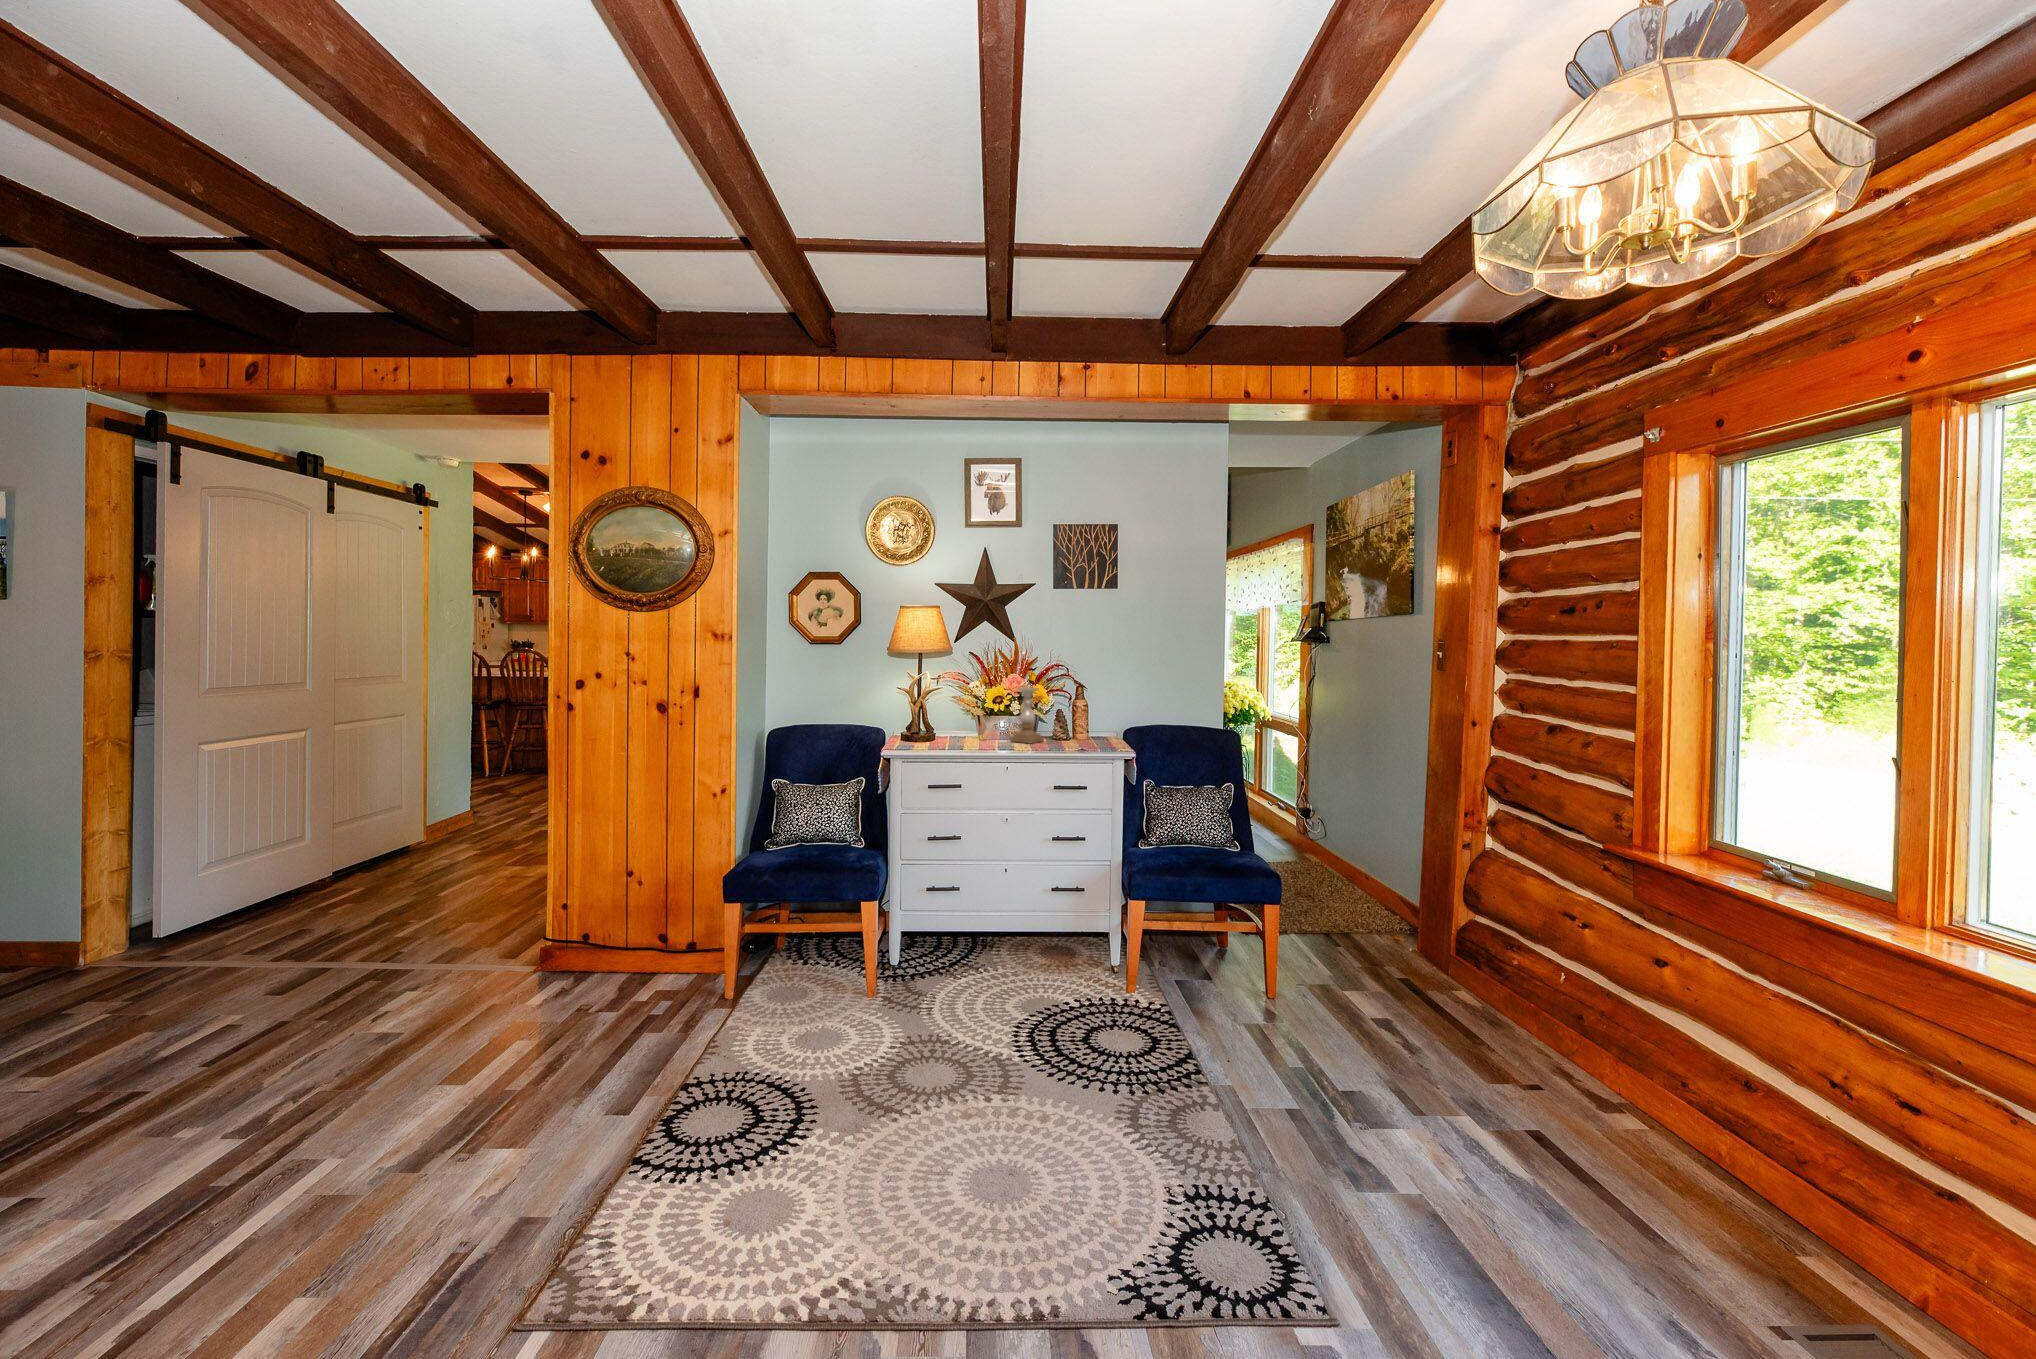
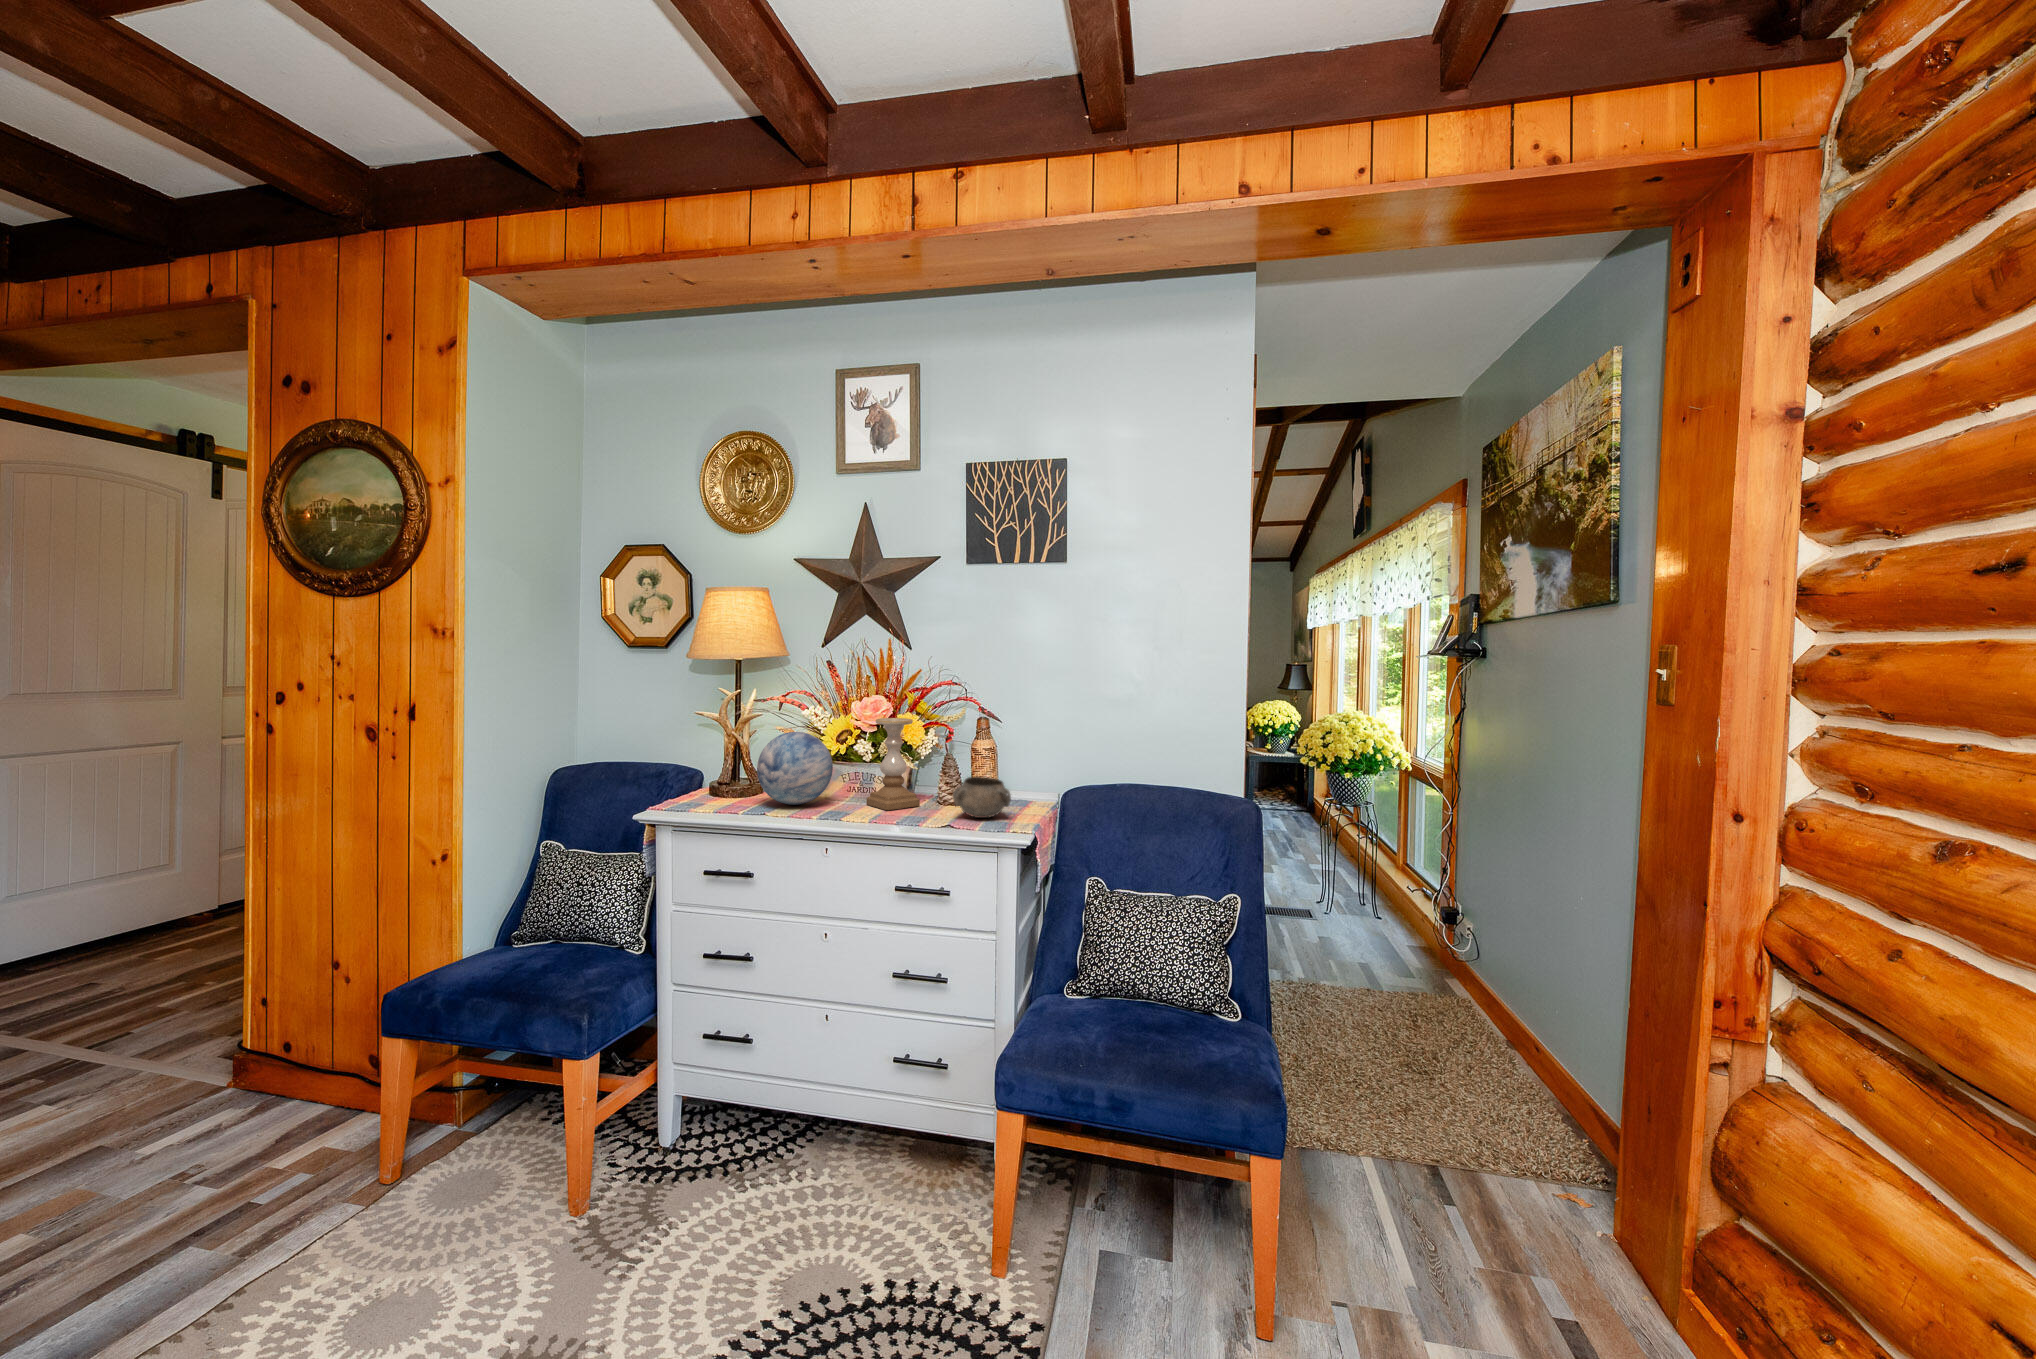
decorative orb: none [946,697,992,743] -> present [757,732,833,805]
decorative bowl: none [1075,721,1108,745] -> present [953,776,1011,818]

